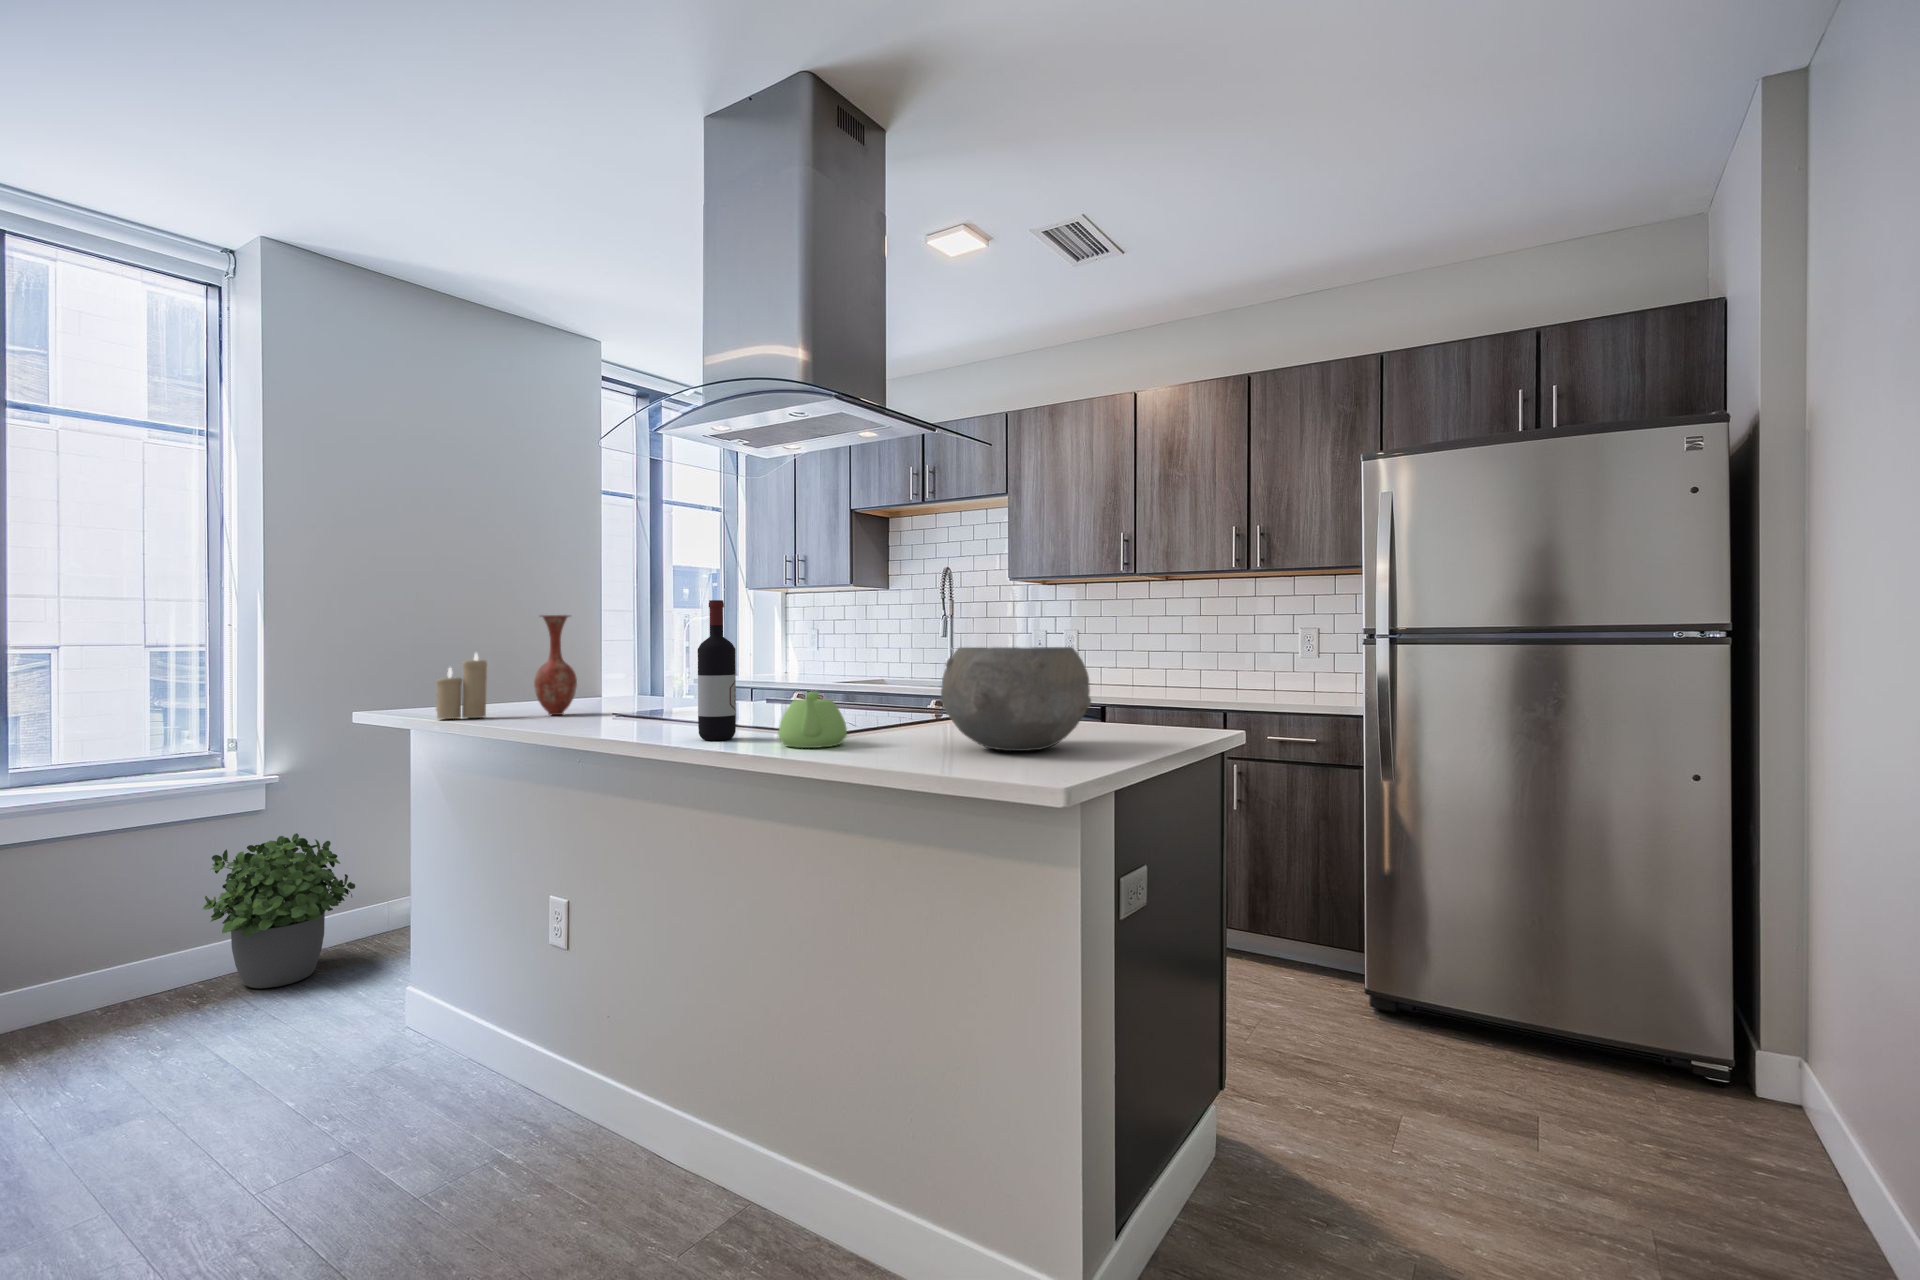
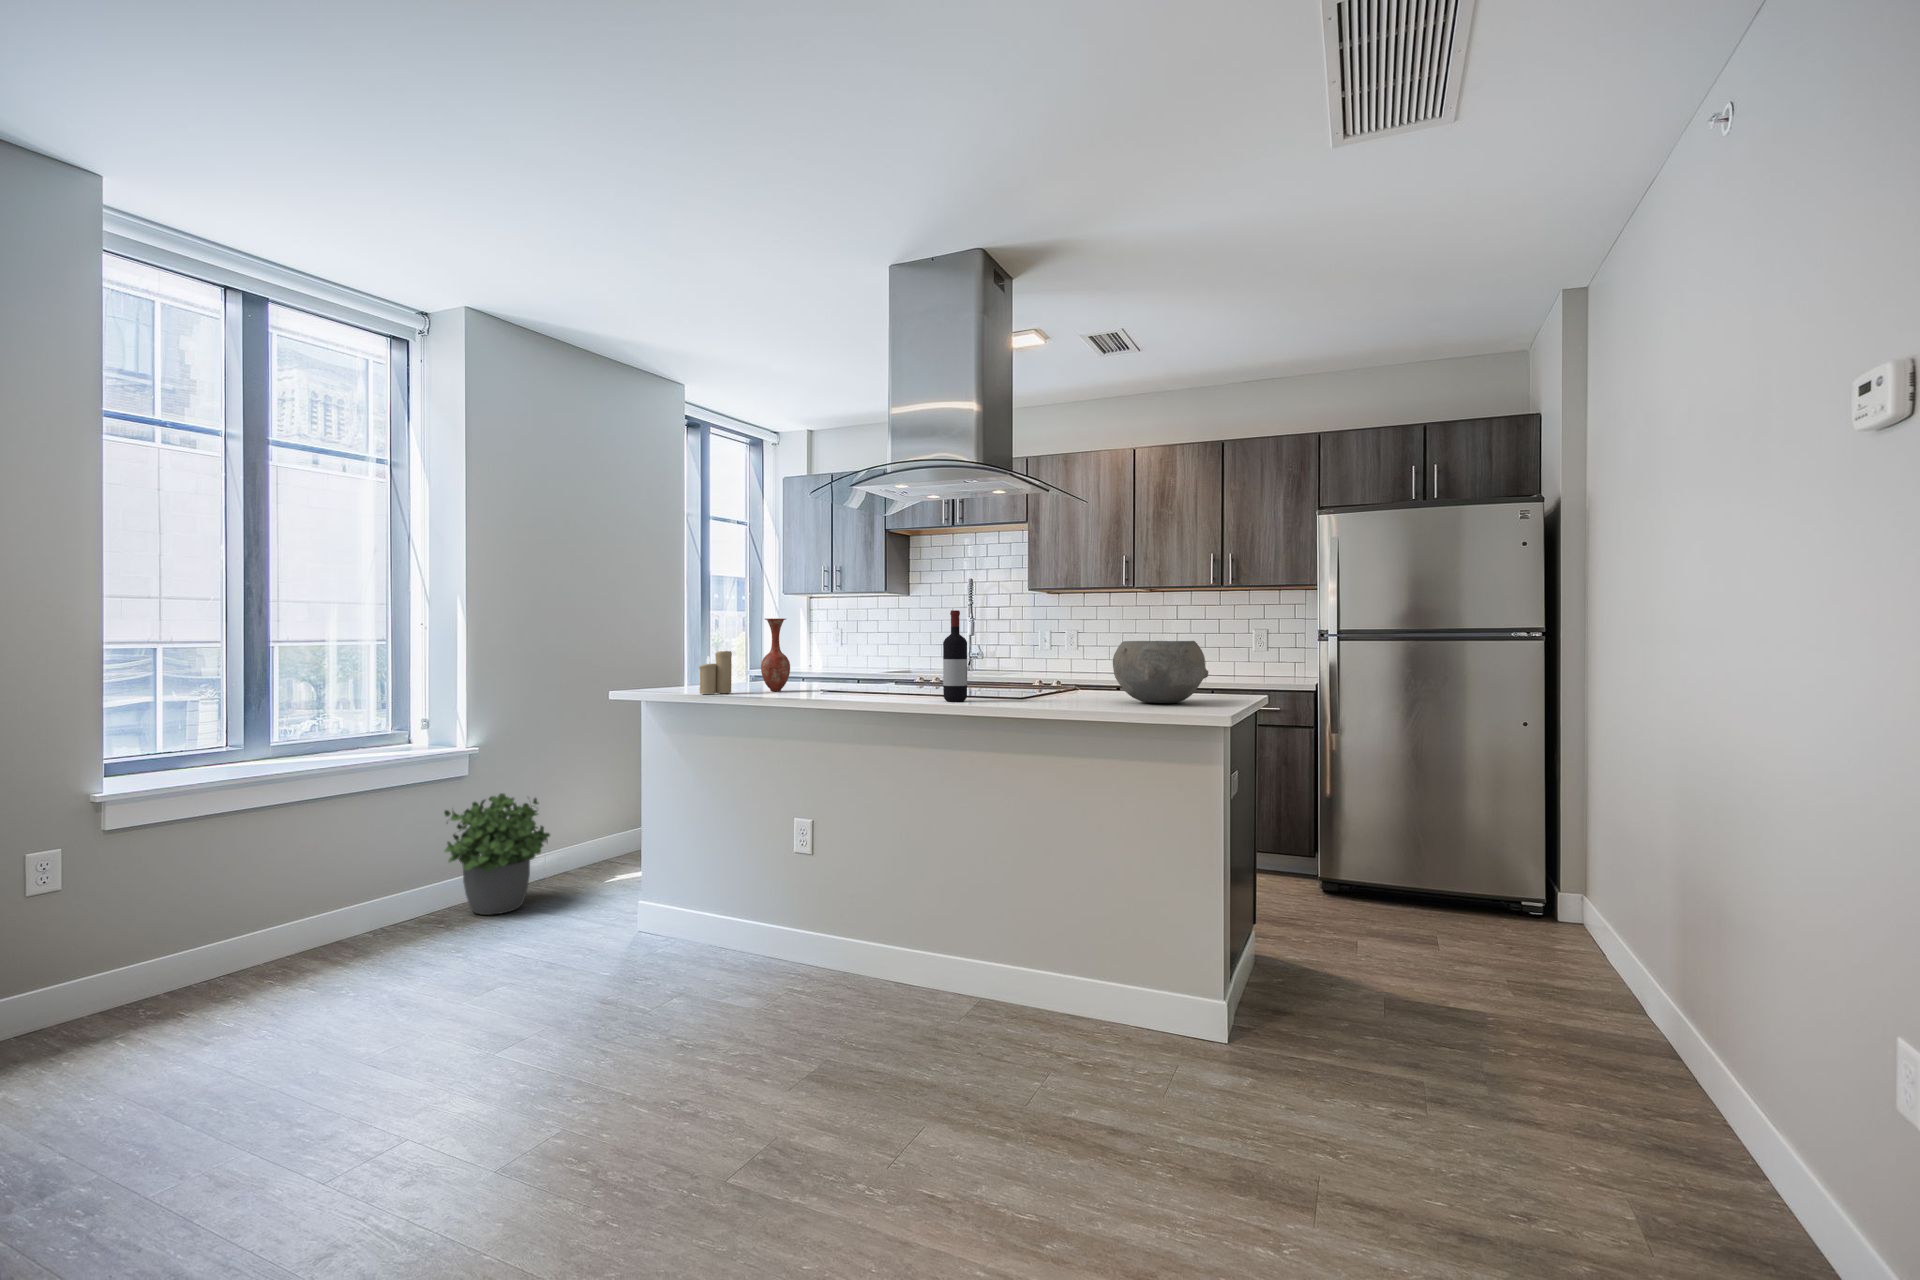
teapot: present [778,692,847,748] -> none [1007,669,1050,704]

